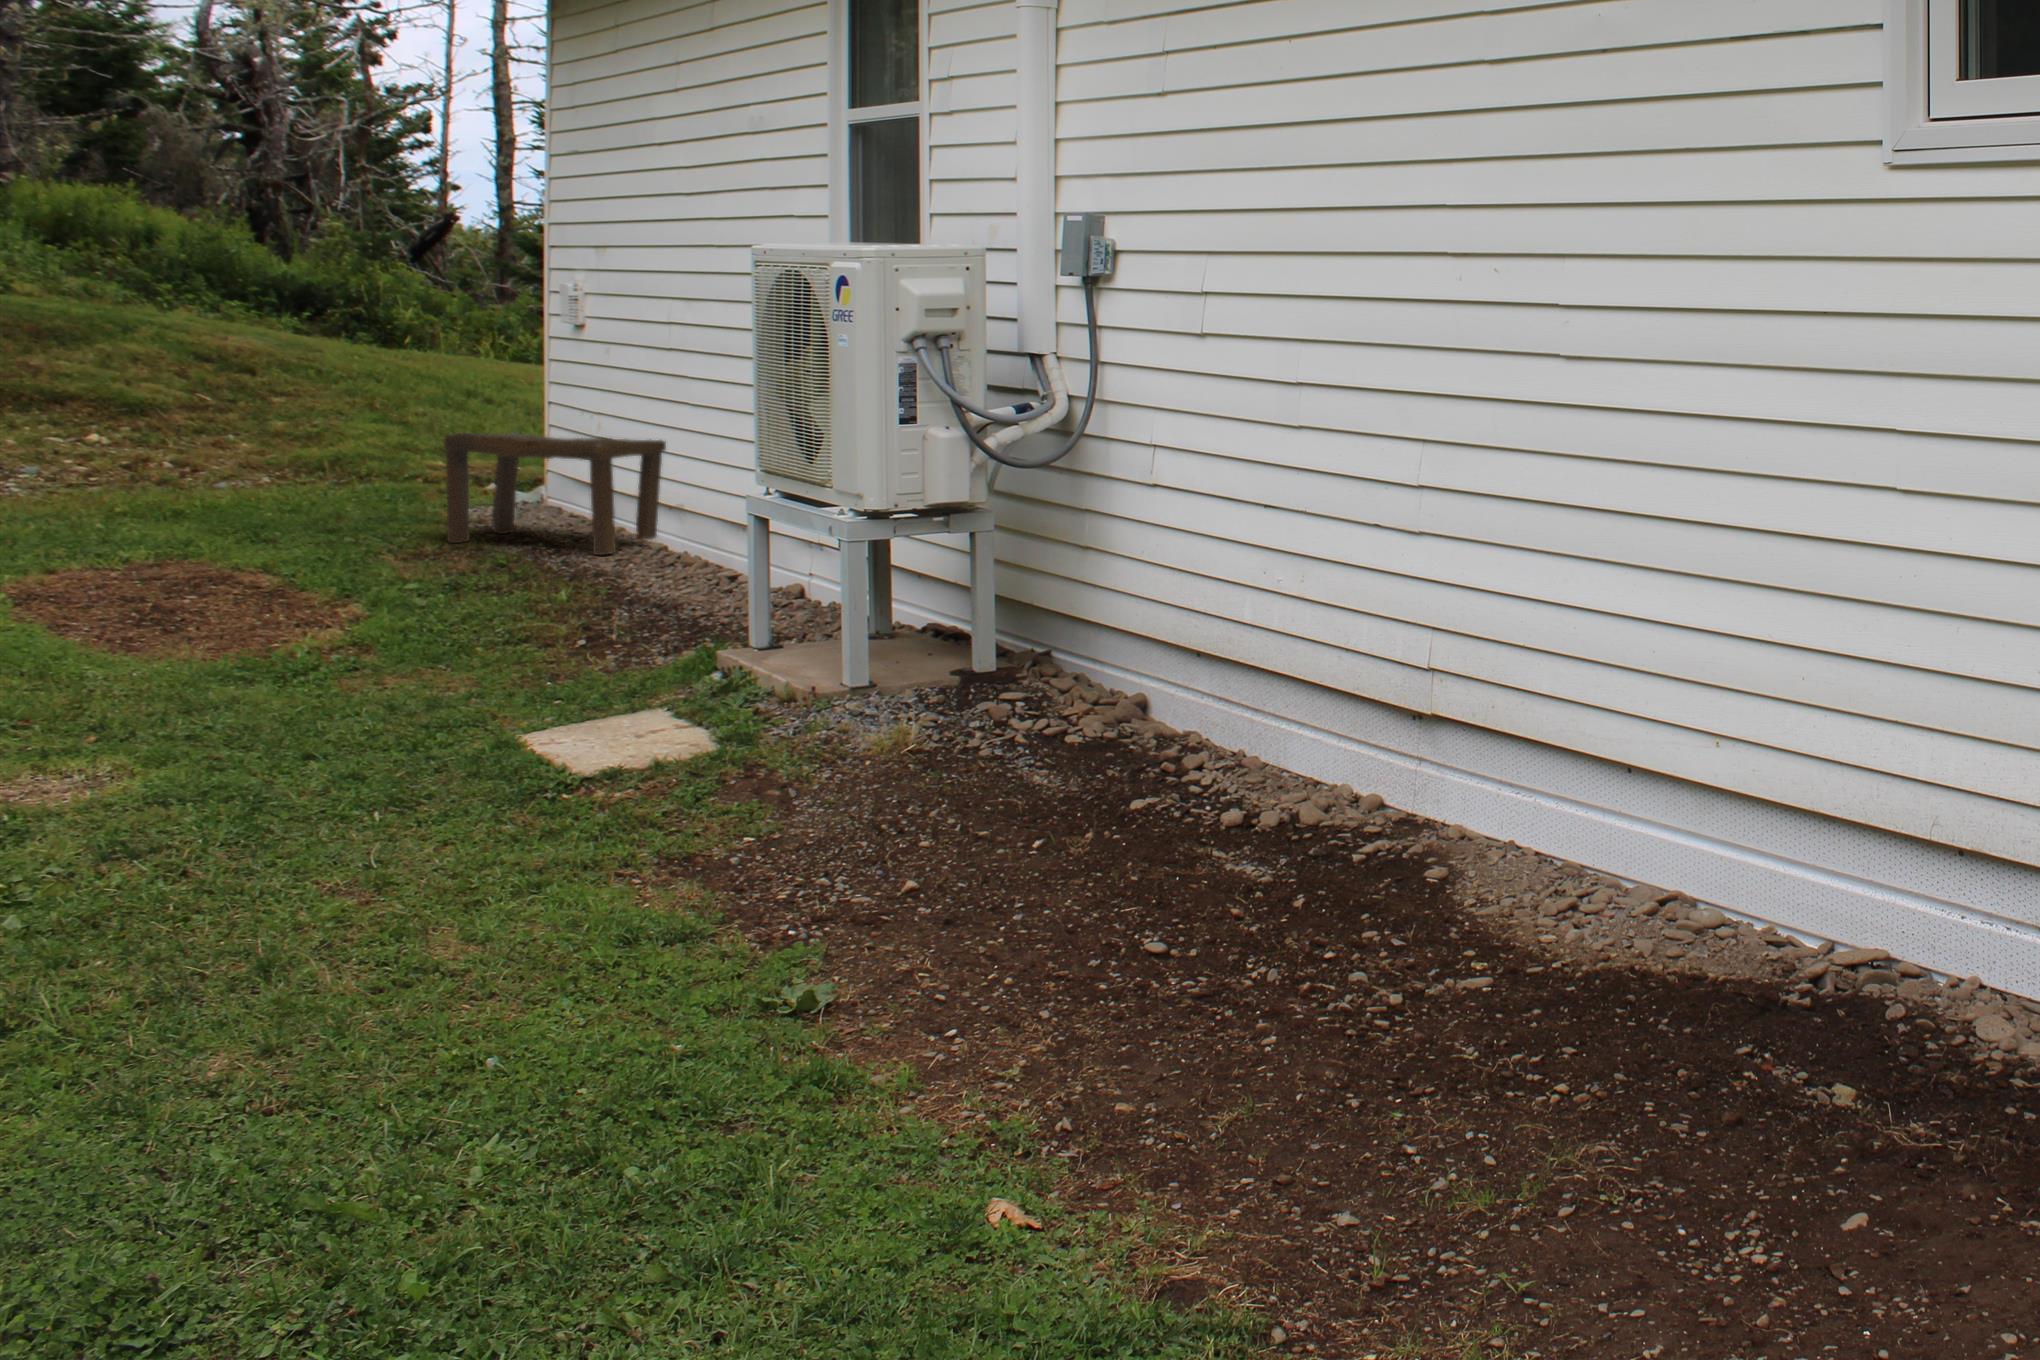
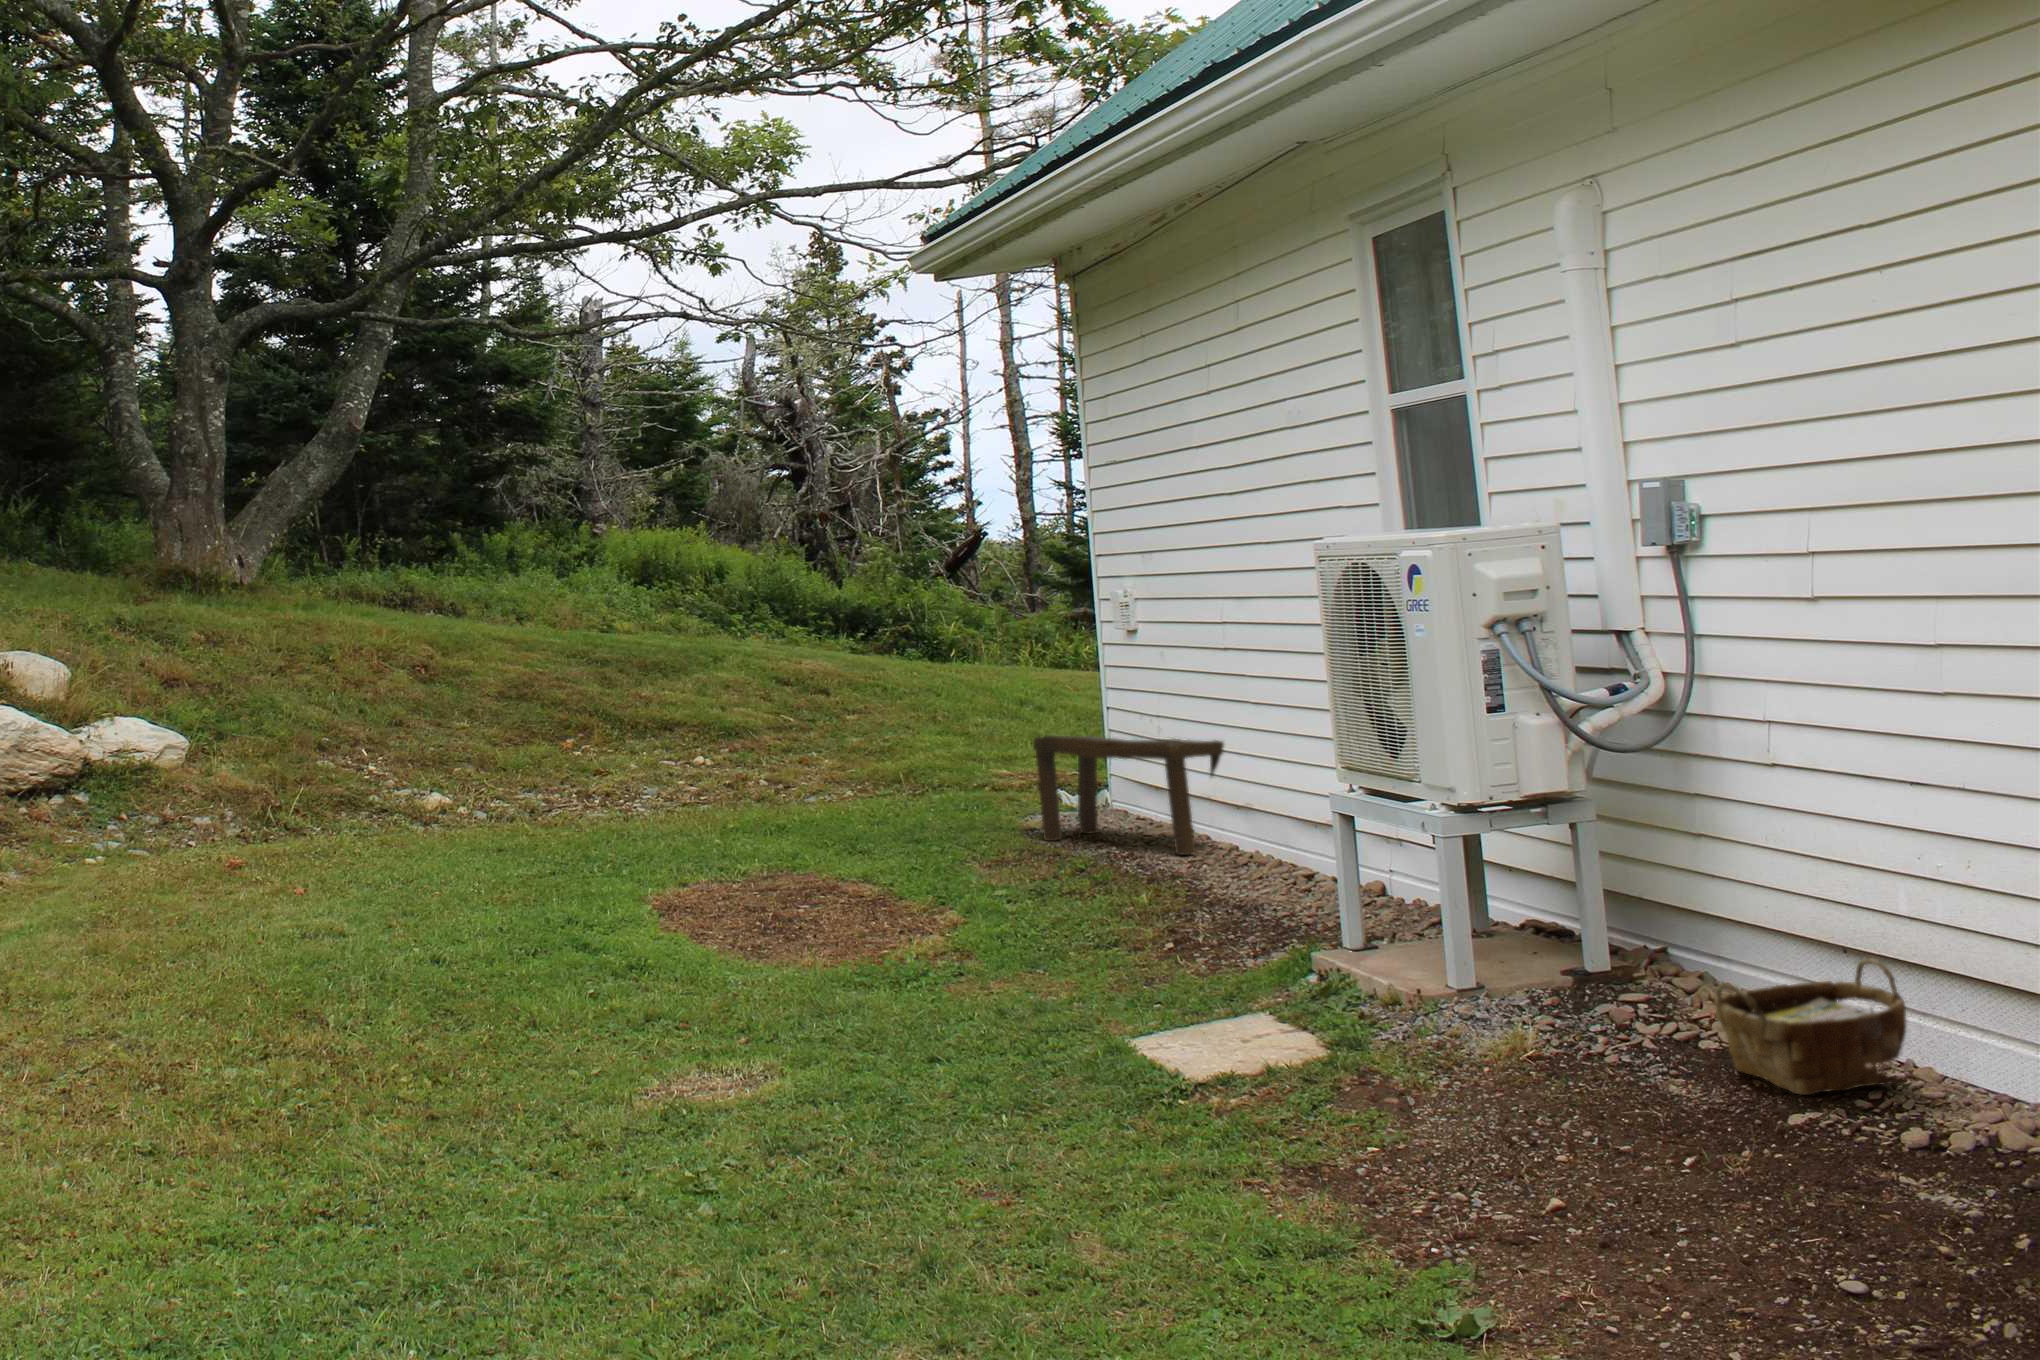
woven basket: none [1080,652,1236,782] -> present [1715,959,1907,1095]

